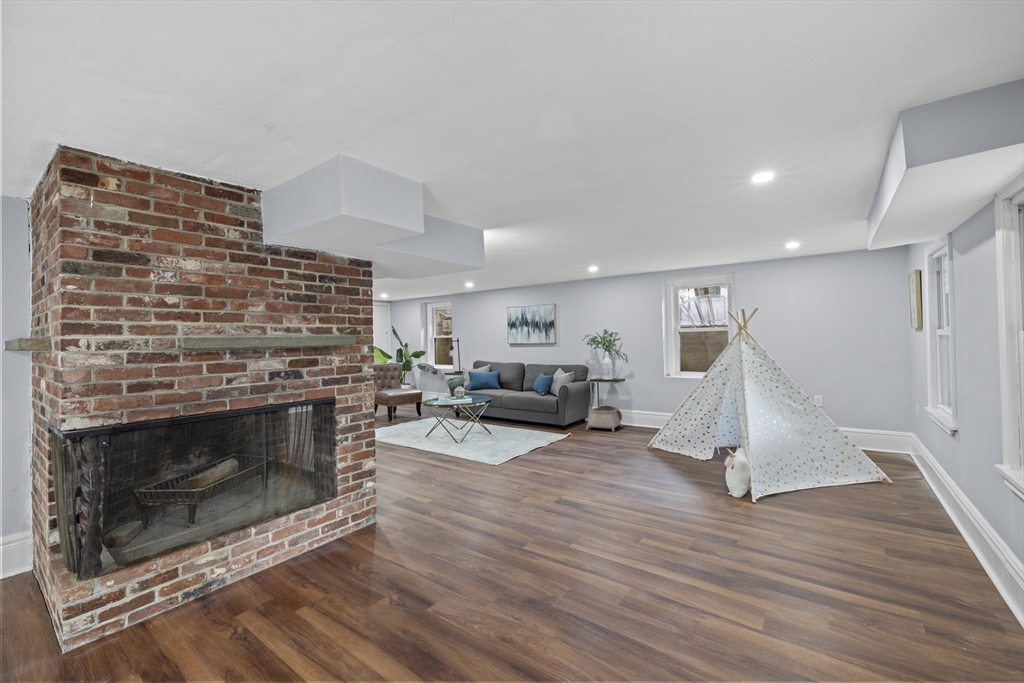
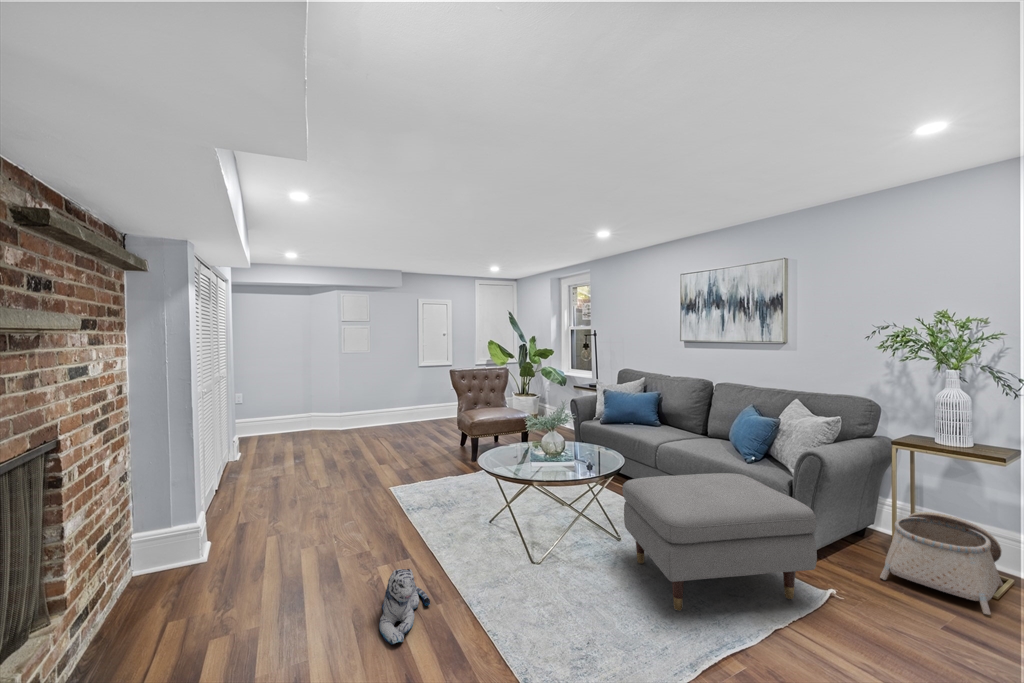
ottoman: none [494,397,564,442] -> present [622,473,817,611]
plush toy: none [404,435,425,459] -> present [379,569,430,645]

